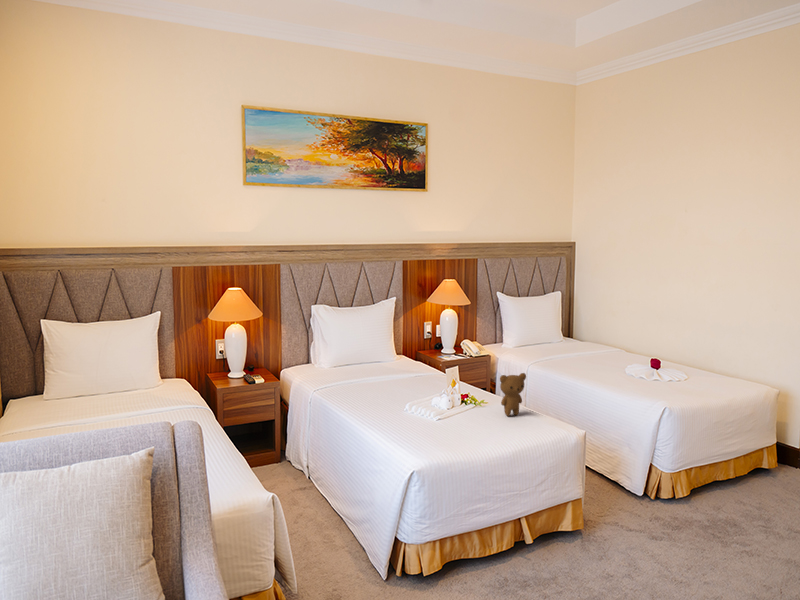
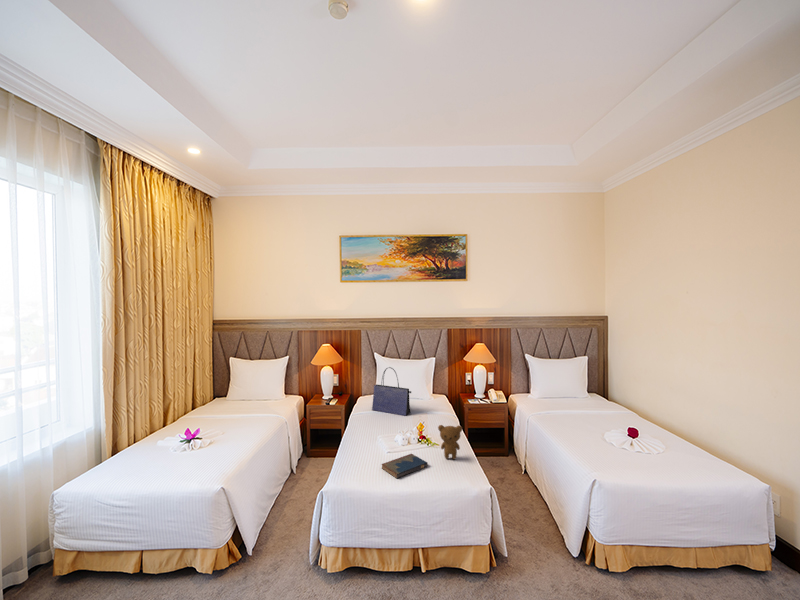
tote bag: none [332,316,395,382] -> present [372,367,411,416]
hardcover book: none [451,417,499,444] -> present [382,454,428,478]

